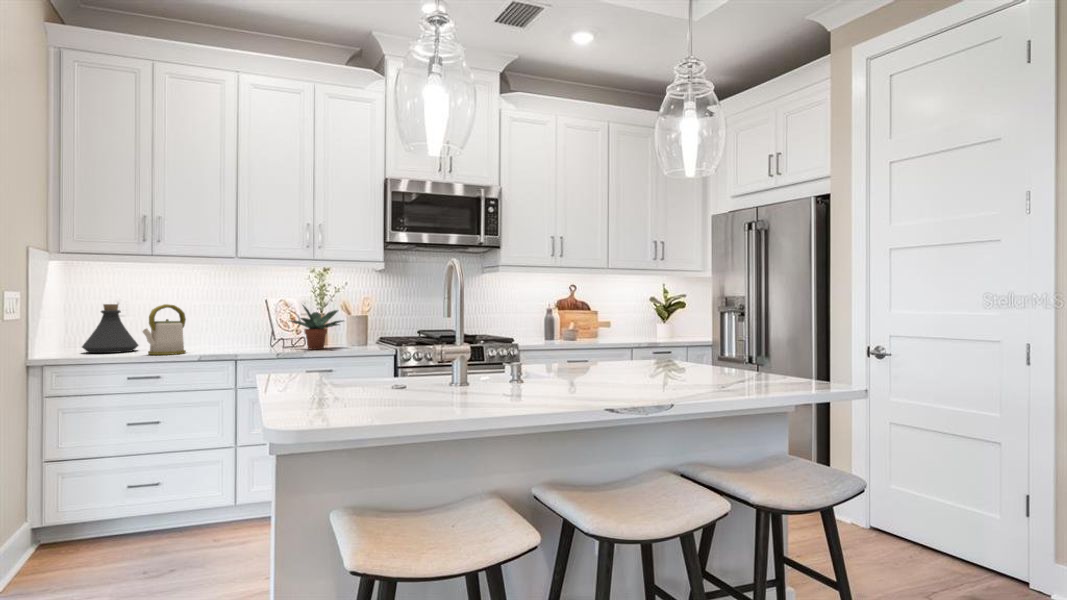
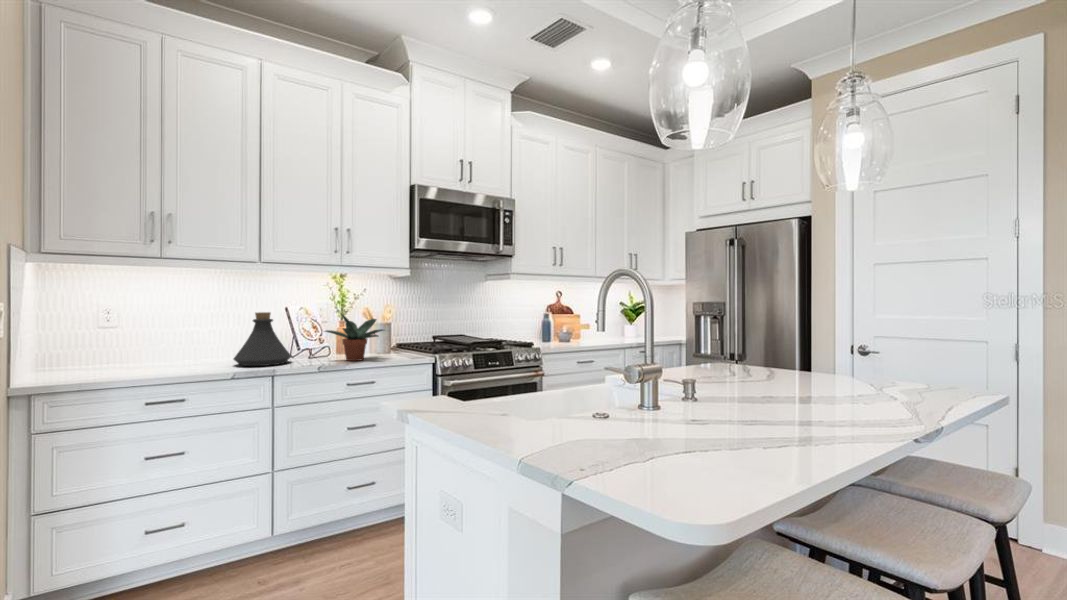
bottle: present [82,304,138,353] -> present [234,312,291,366]
kettle: present [143,304,186,355] -> none [159,316,210,375]

